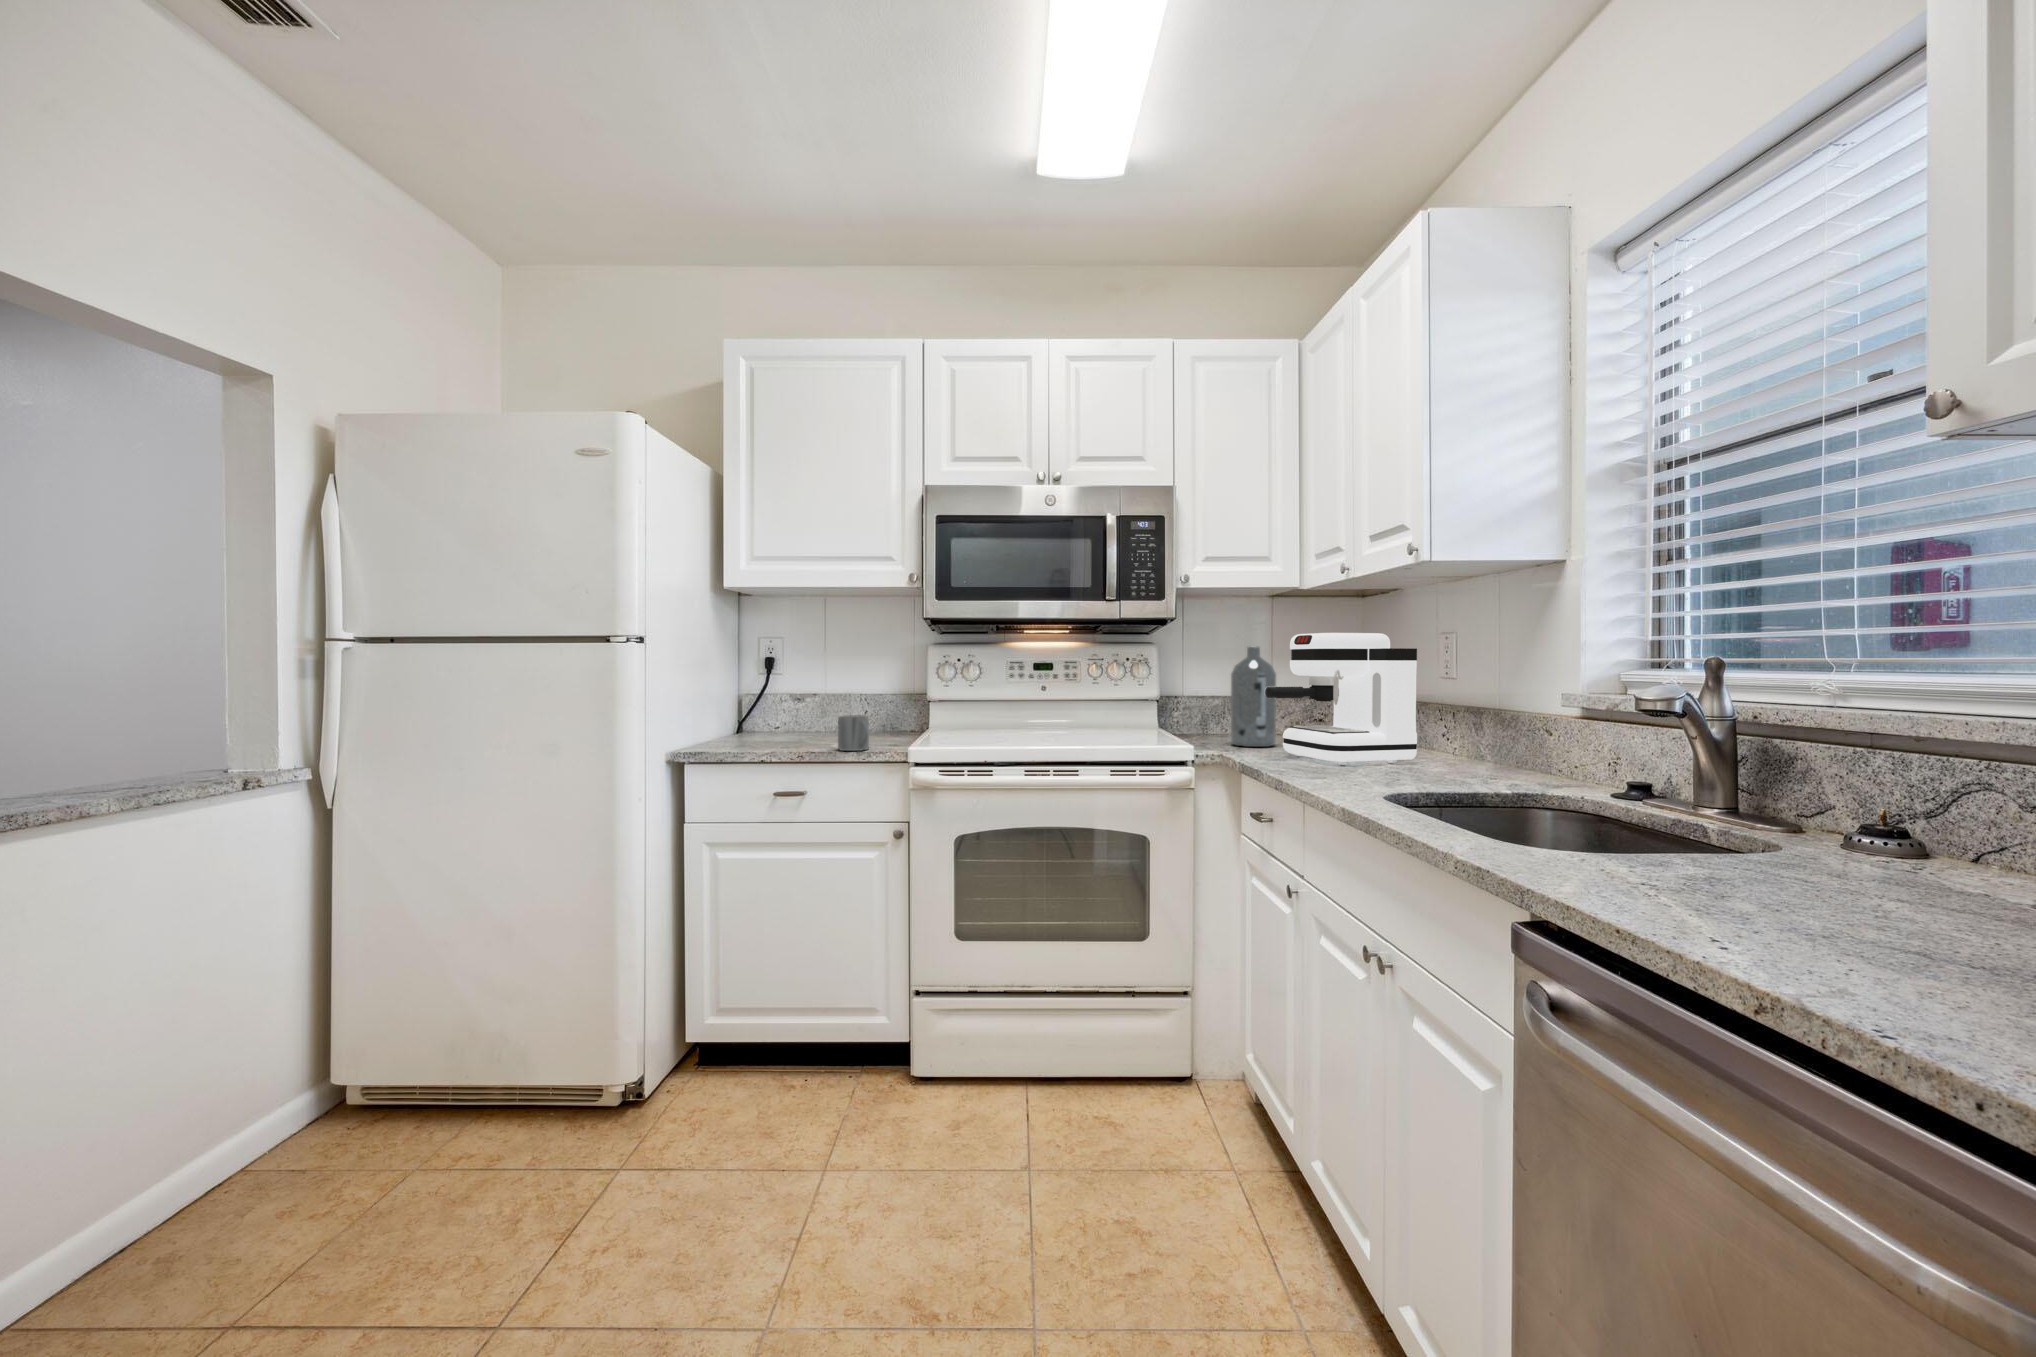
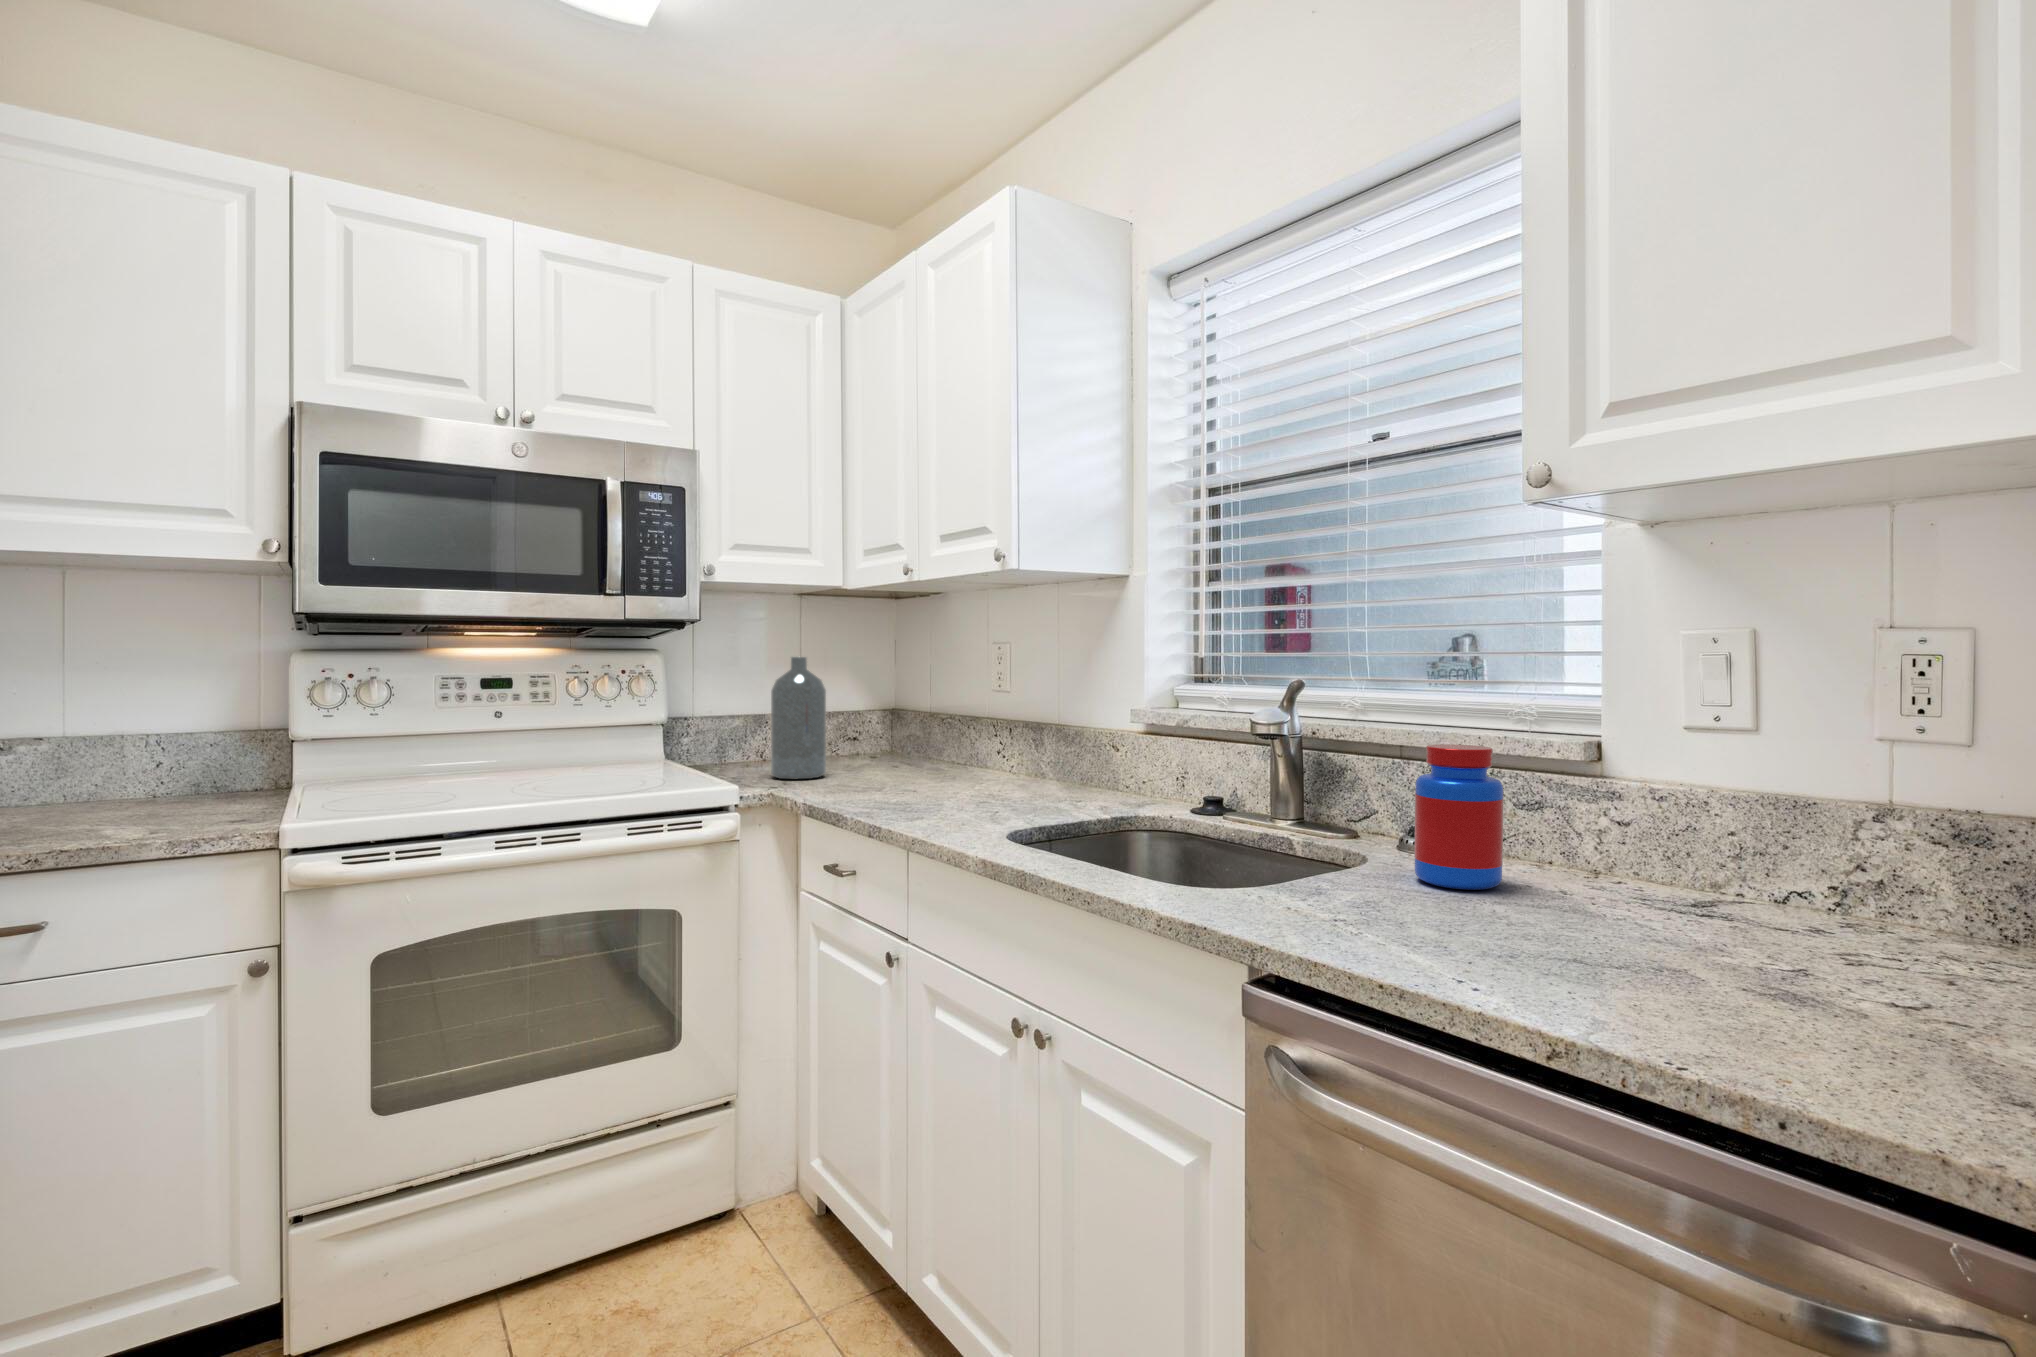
coffee maker: present [1265,633,1417,765] -> none [832,644,993,797]
mug: present [838,715,869,751] -> none [103,775,179,842]
jar: none [1814,724,1947,890] -> present [1414,744,1503,890]

